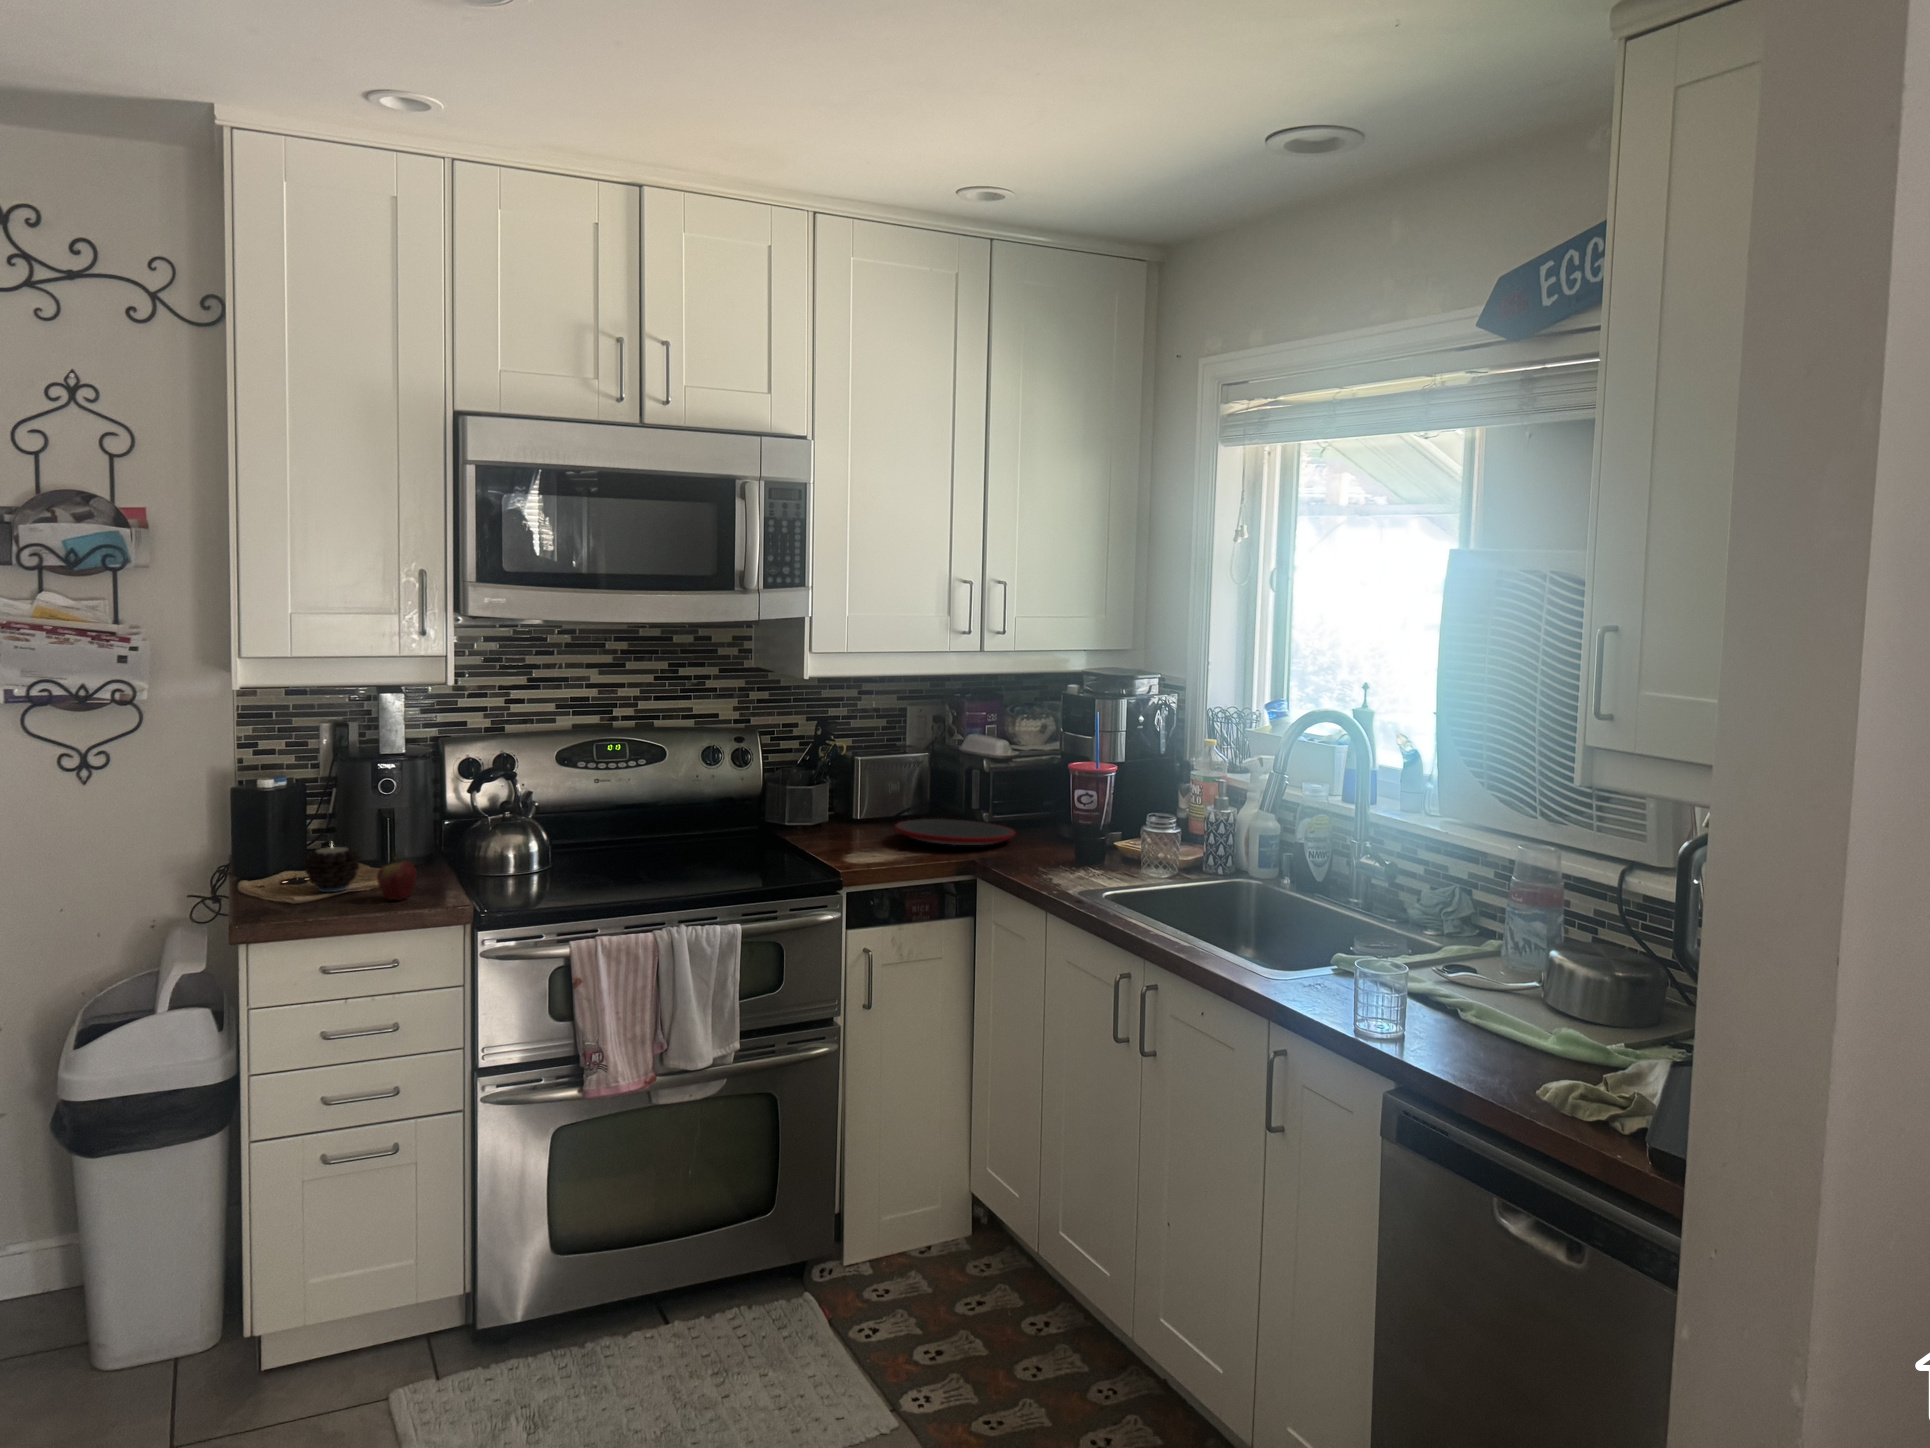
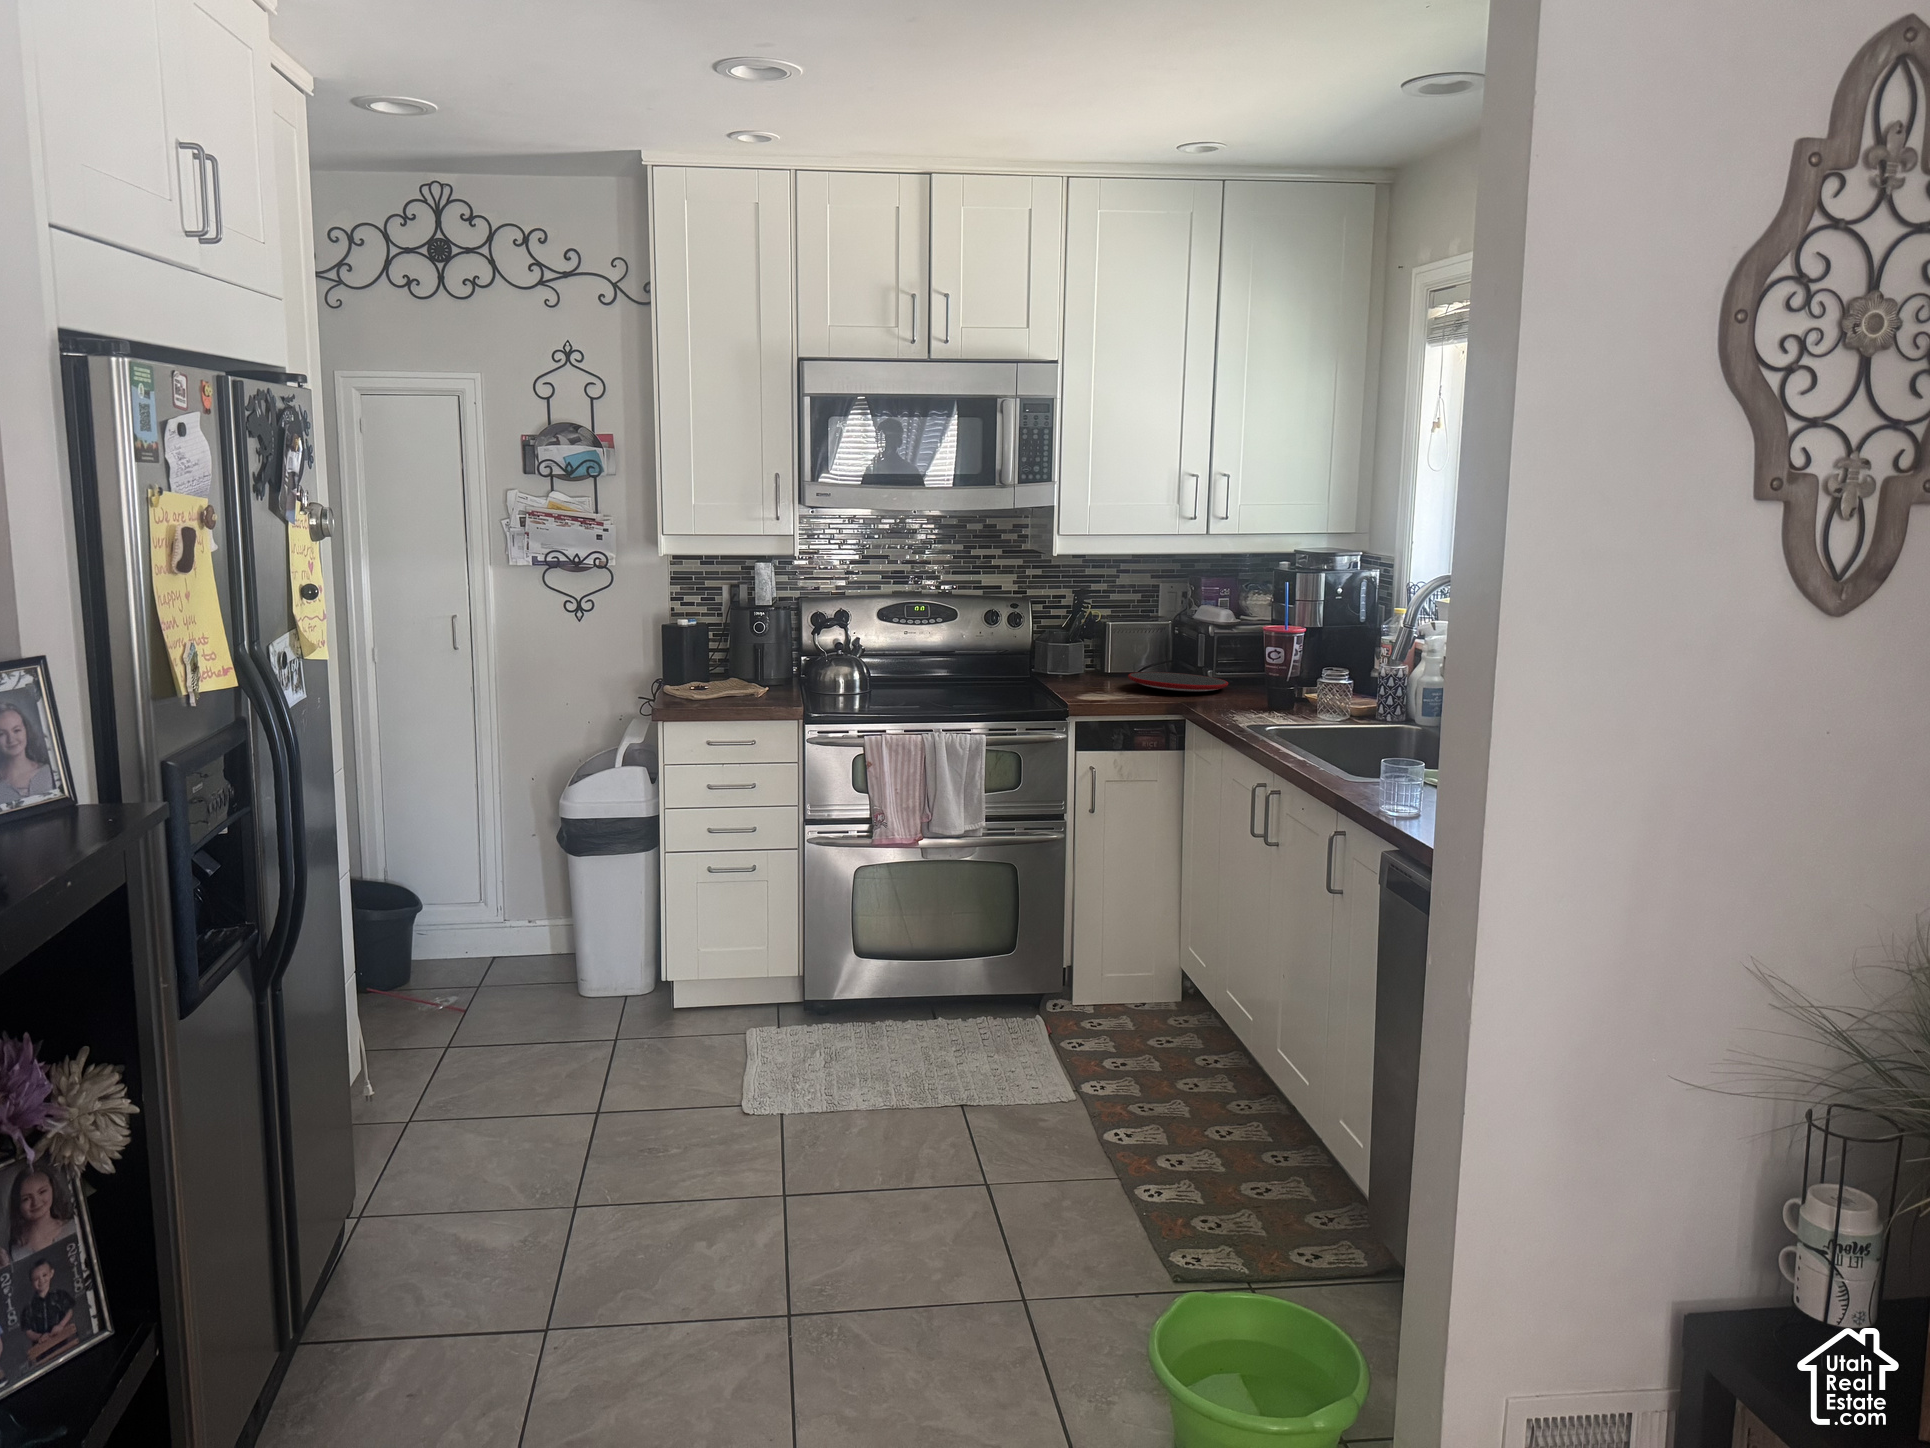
candle: present [303,845,361,892] -> none [701,662,738,697]
fruit: present [377,851,416,900] -> none [744,664,769,703]

